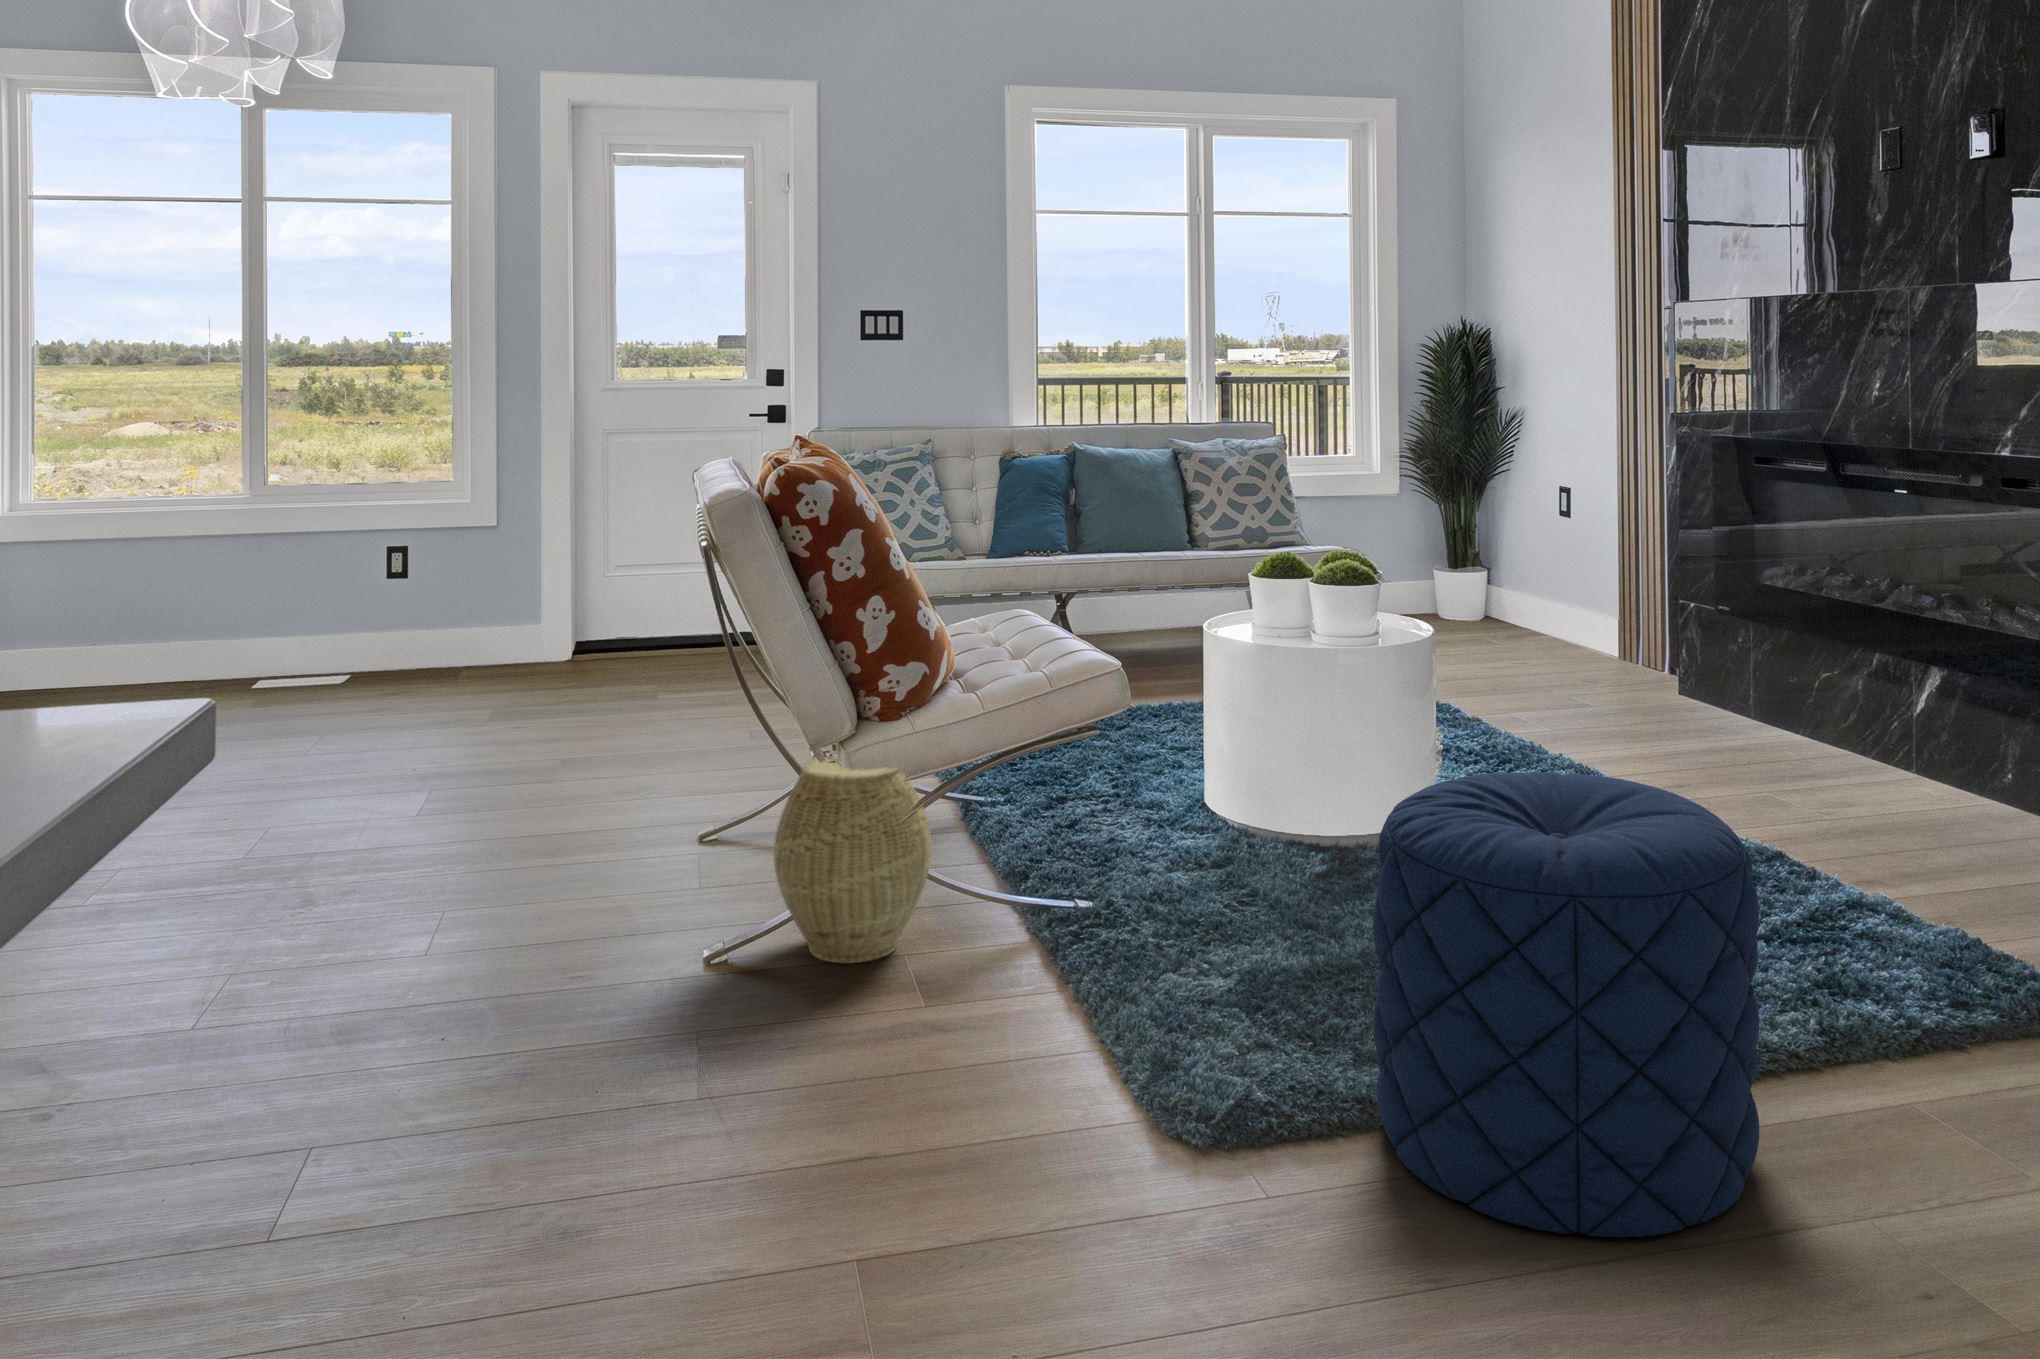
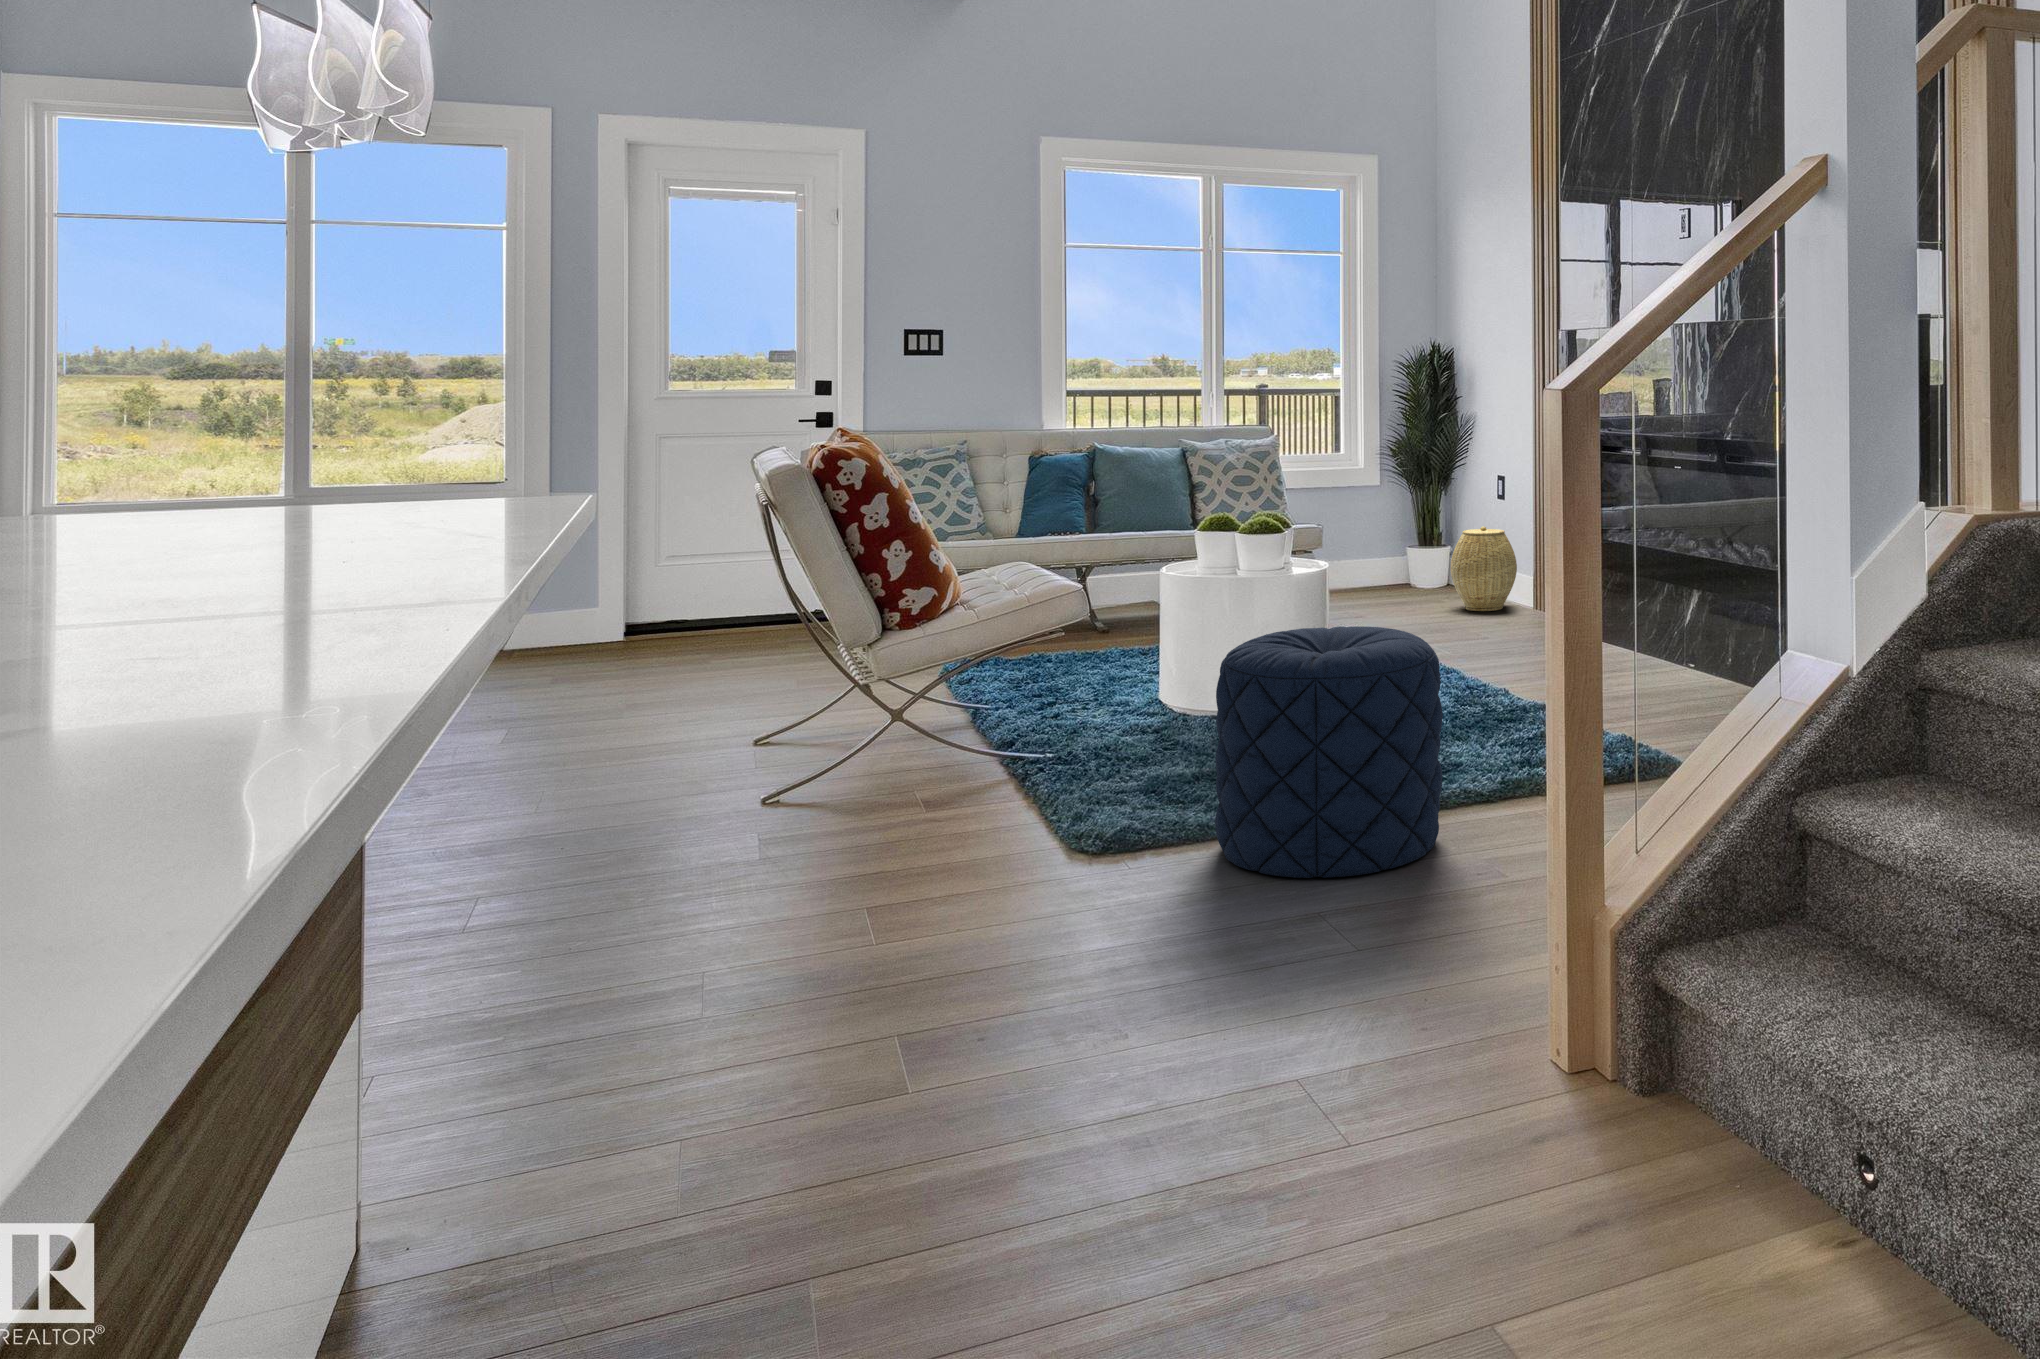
woven basket: present [774,758,931,963] -> present [1451,526,1517,611]

